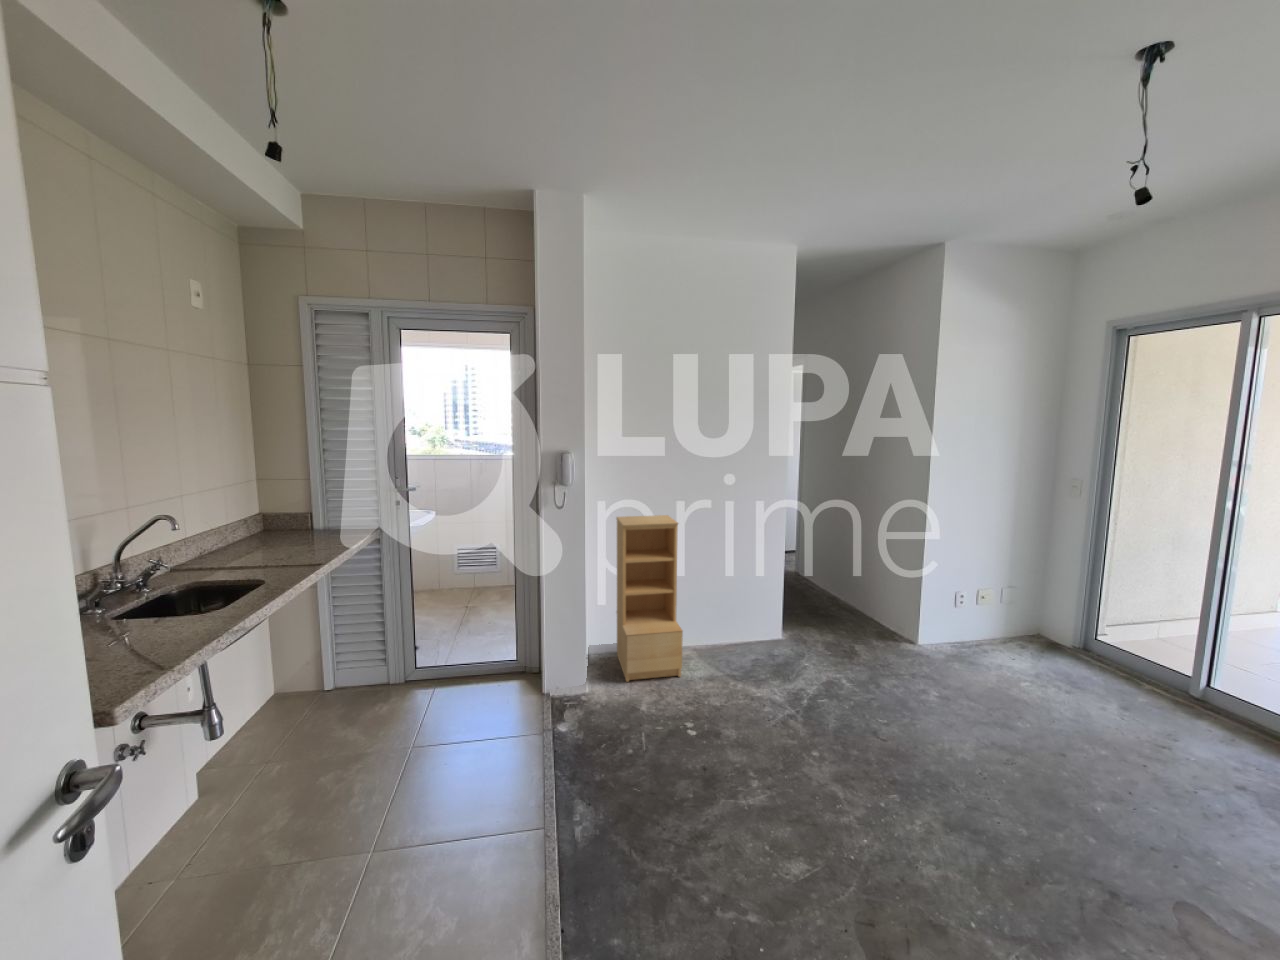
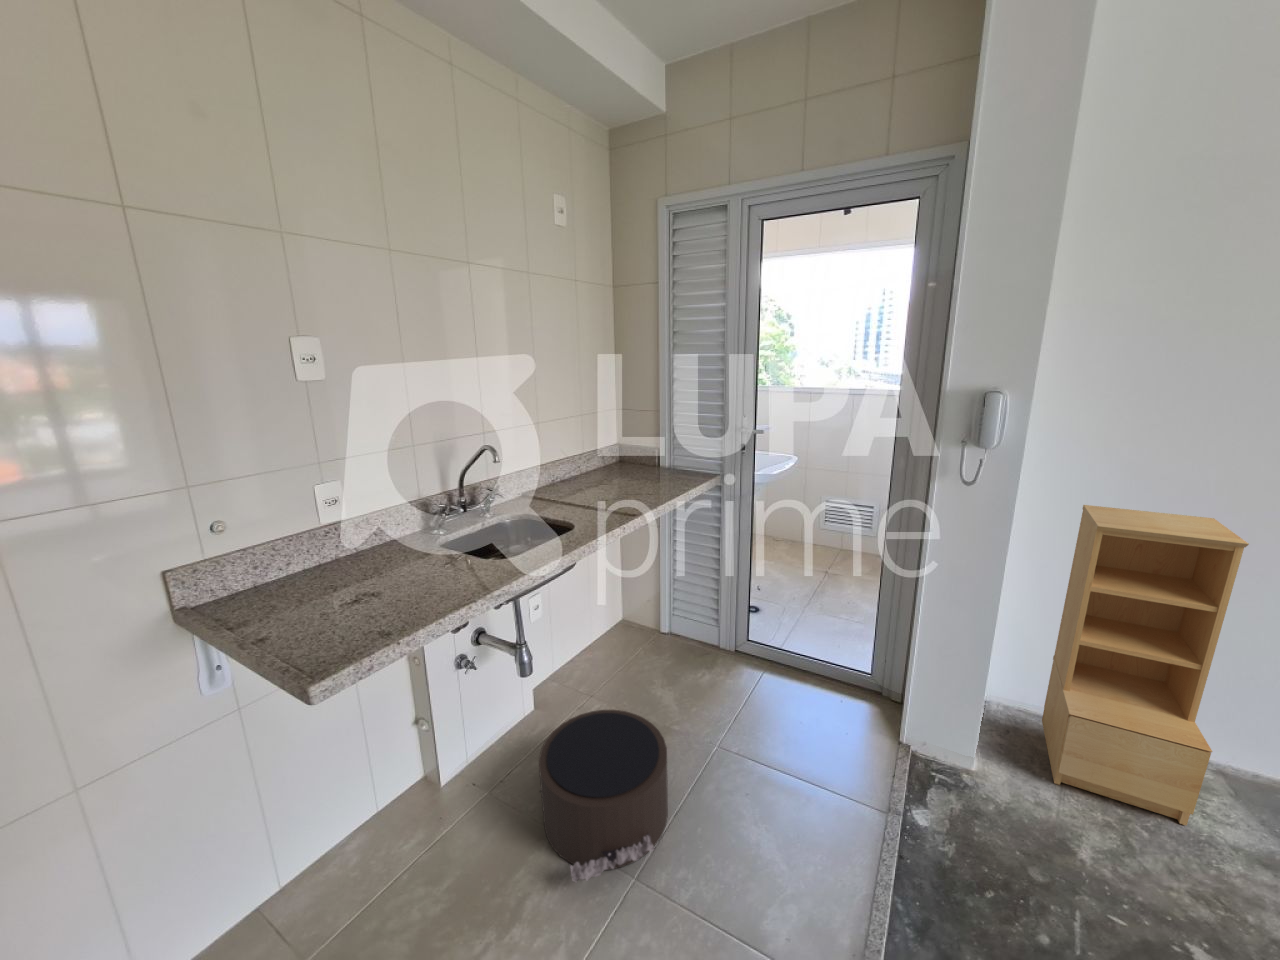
pouf: none [233,739,386,882] -> present [539,710,668,882]

